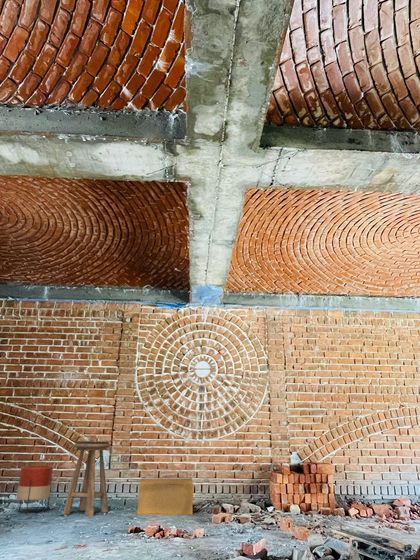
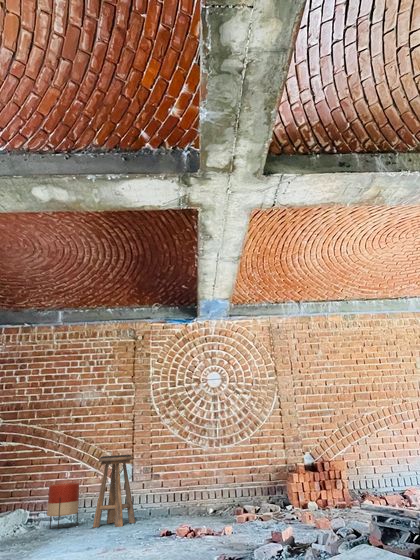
cardboard box: present [138,478,193,515] -> none [164,484,217,522]

